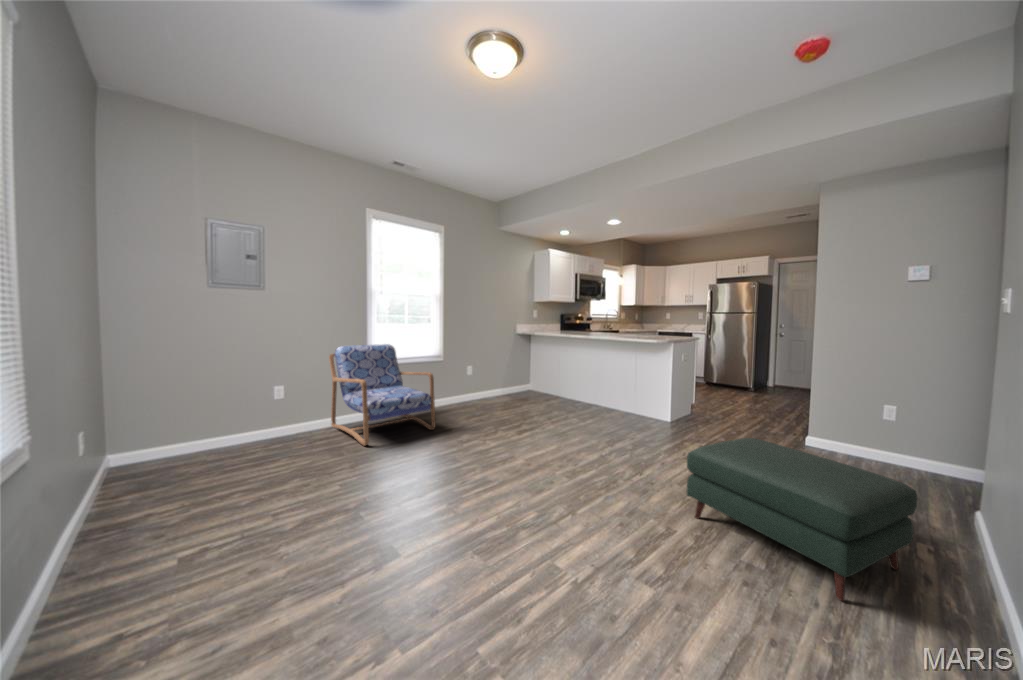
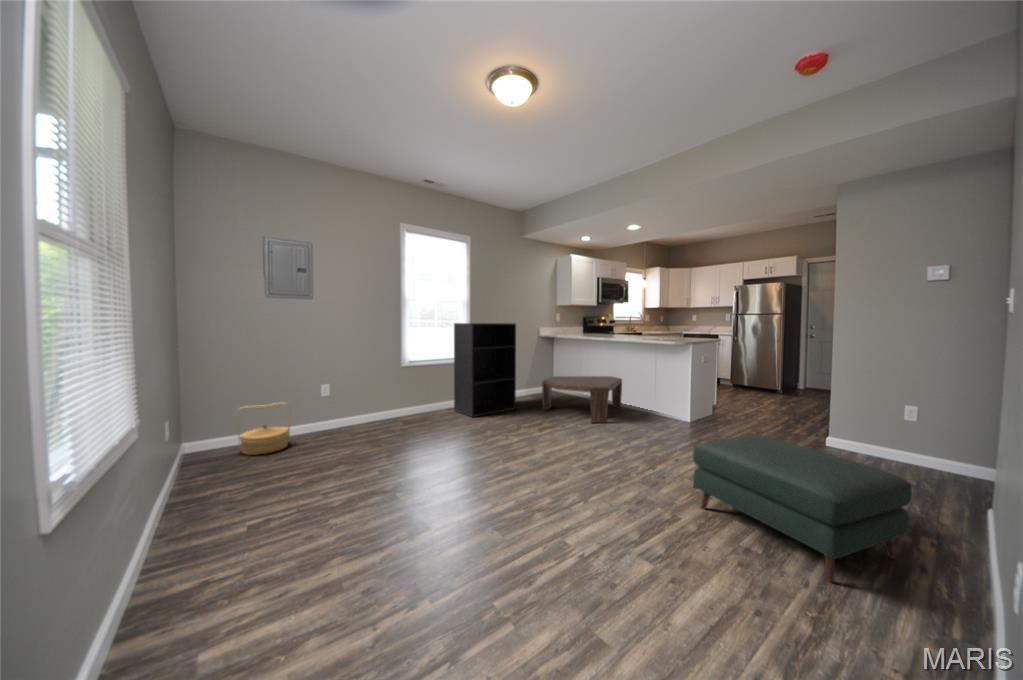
bookshelf: none [427,319,494,419] -> present [454,323,516,417]
armchair: present [329,344,435,446] -> none [365,347,461,440]
coffee table: none [521,375,602,424] -> present [542,376,622,423]
woven basket: none [176,406,242,467] -> present [237,403,290,455]

